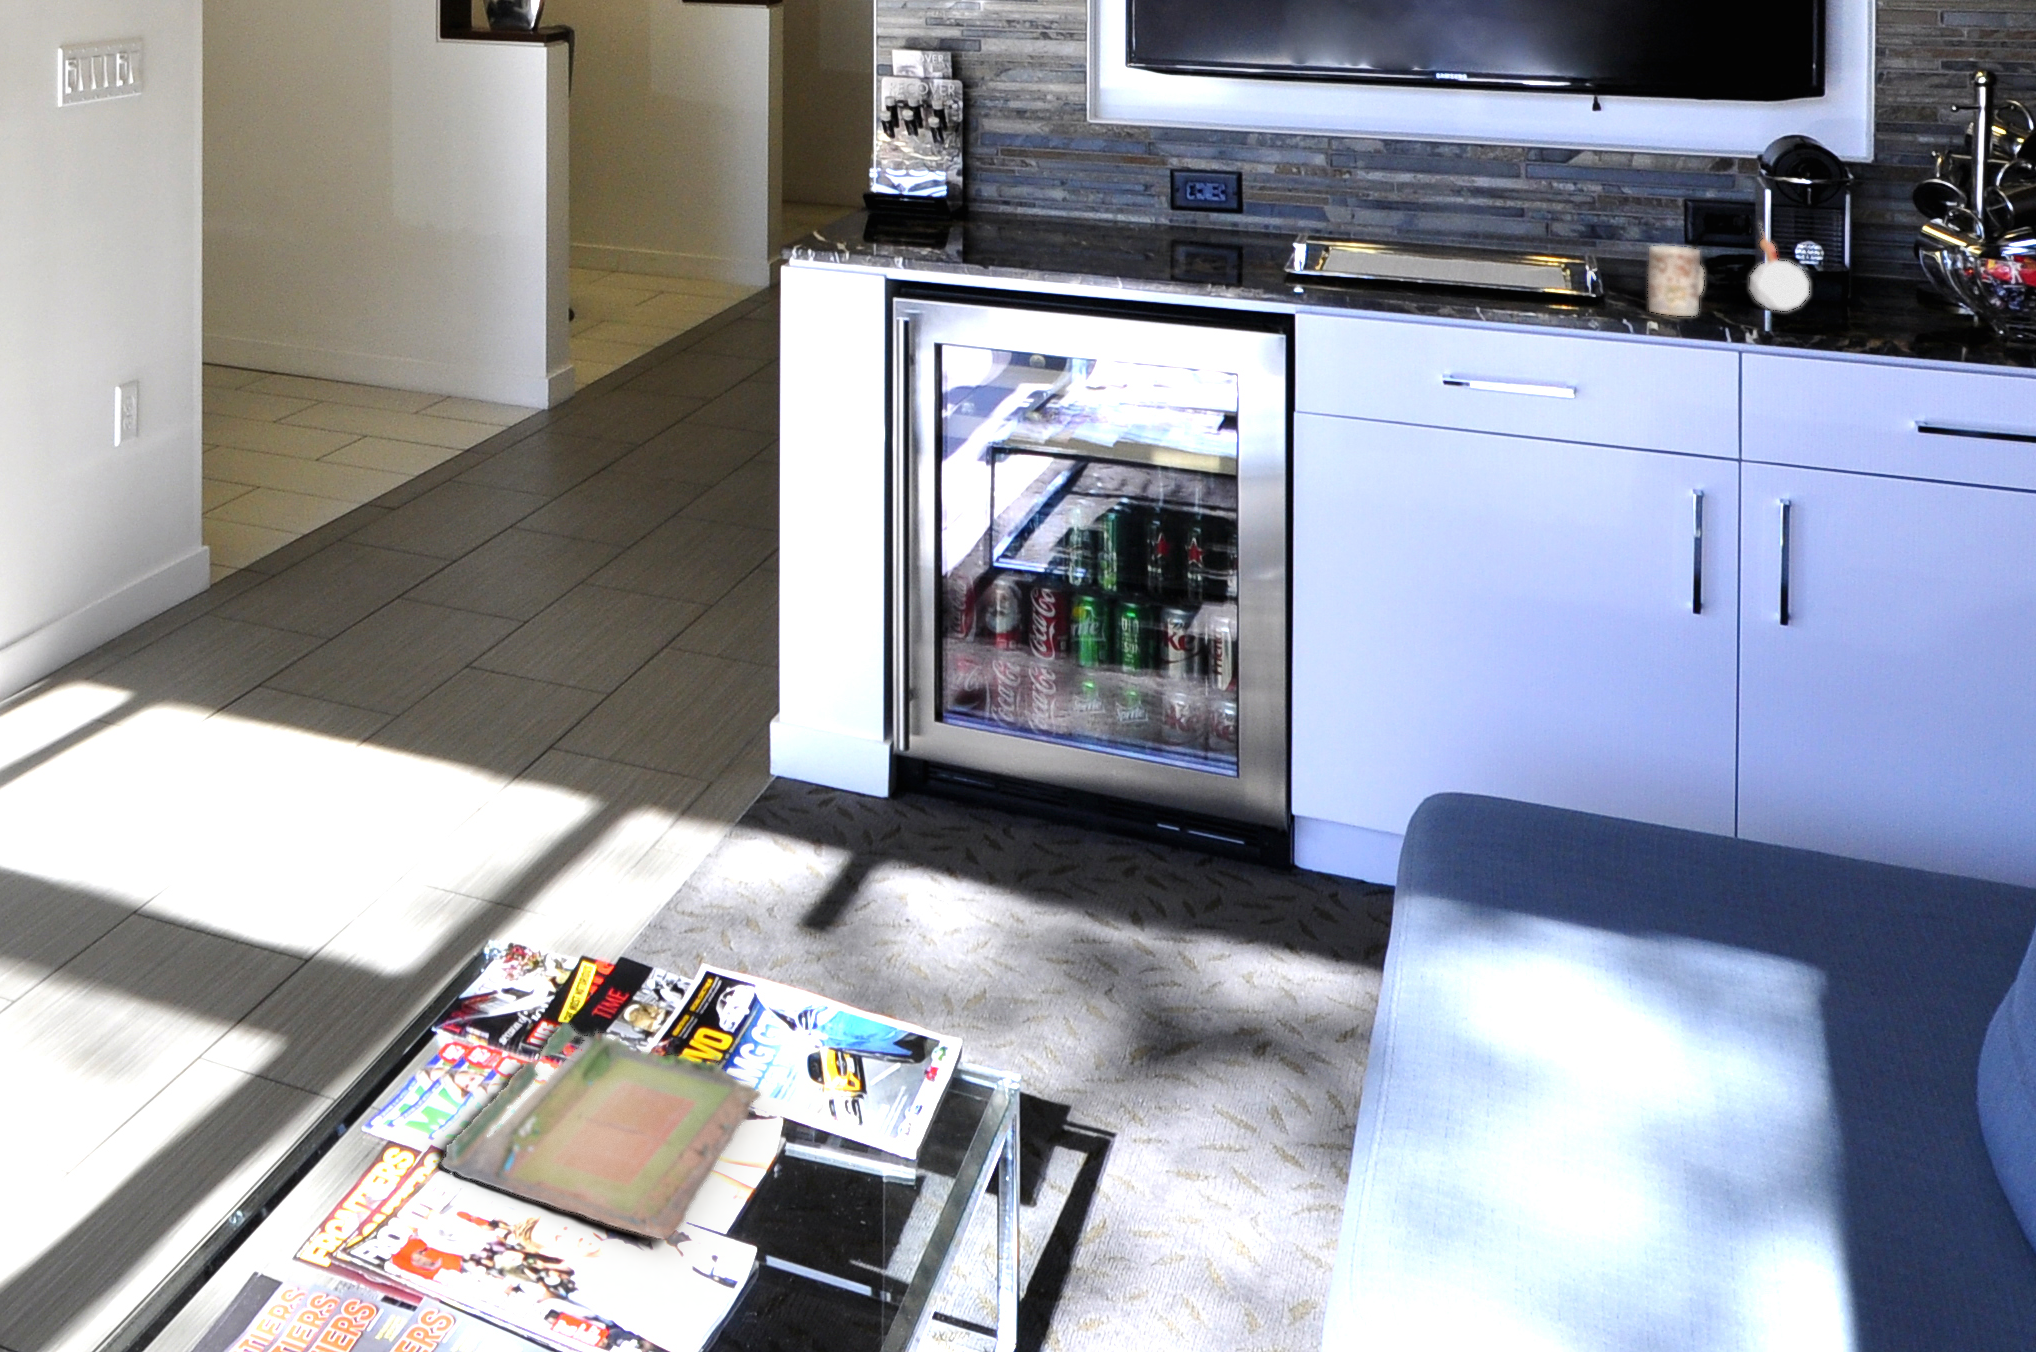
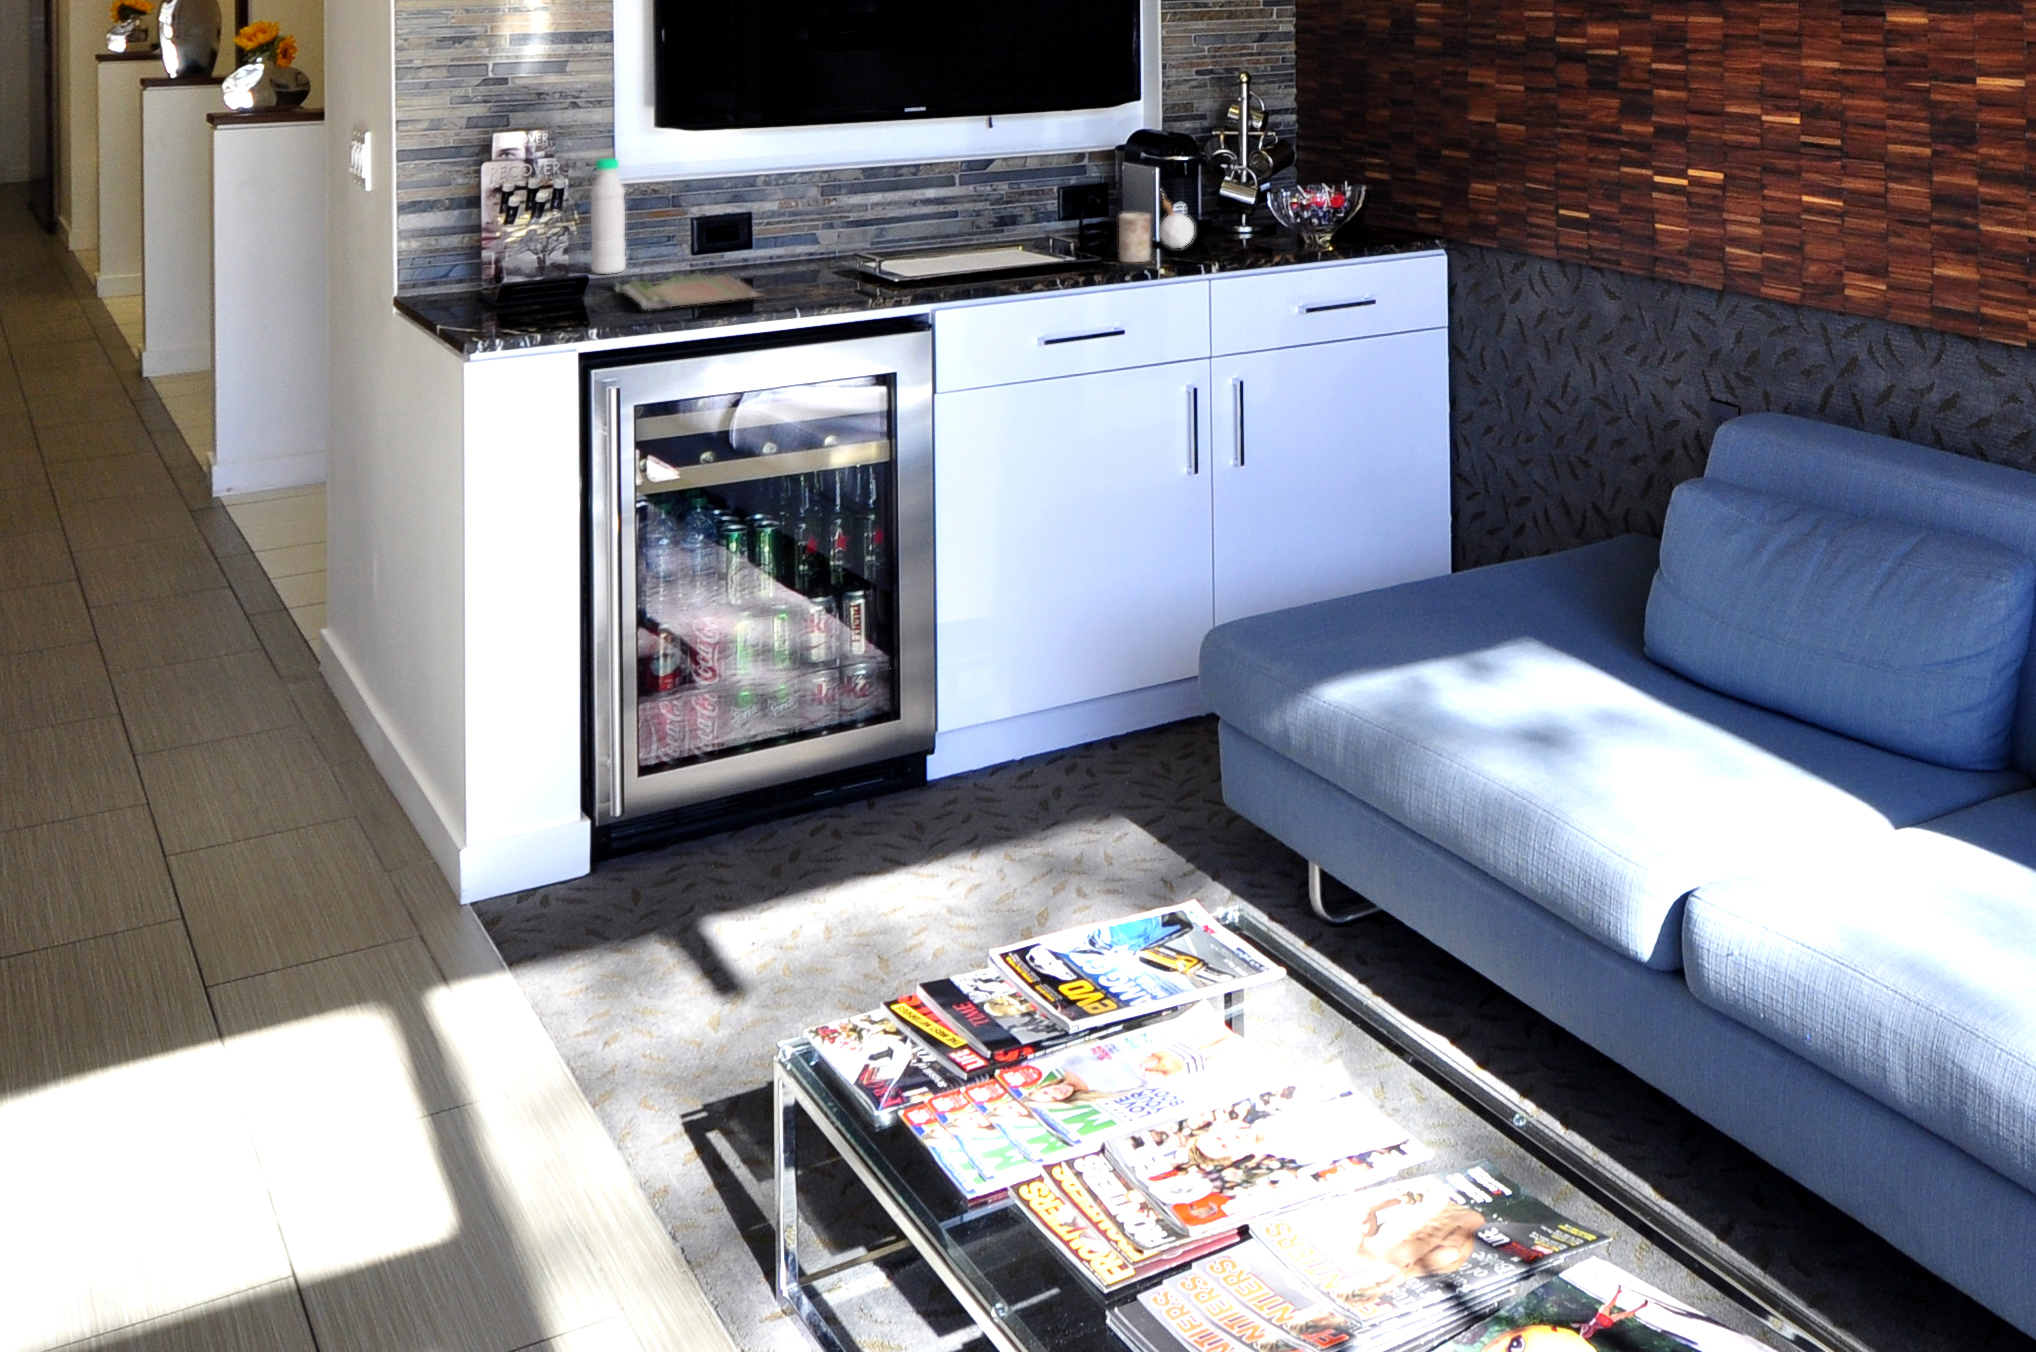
water bottle: none [1045,100,1081,222] -> present [590,158,626,274]
tray: present [442,1022,760,1239] -> present [616,265,763,310]

